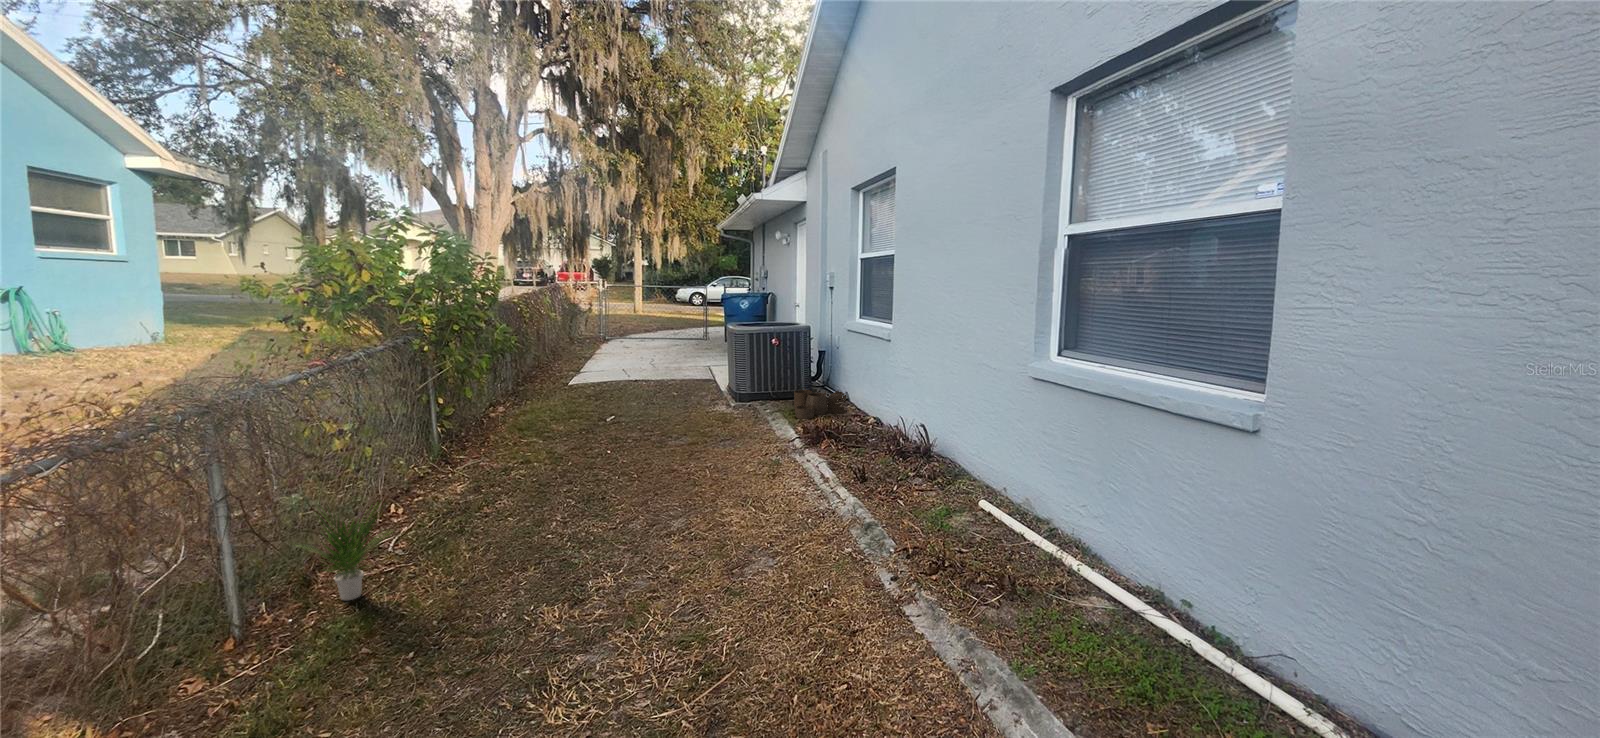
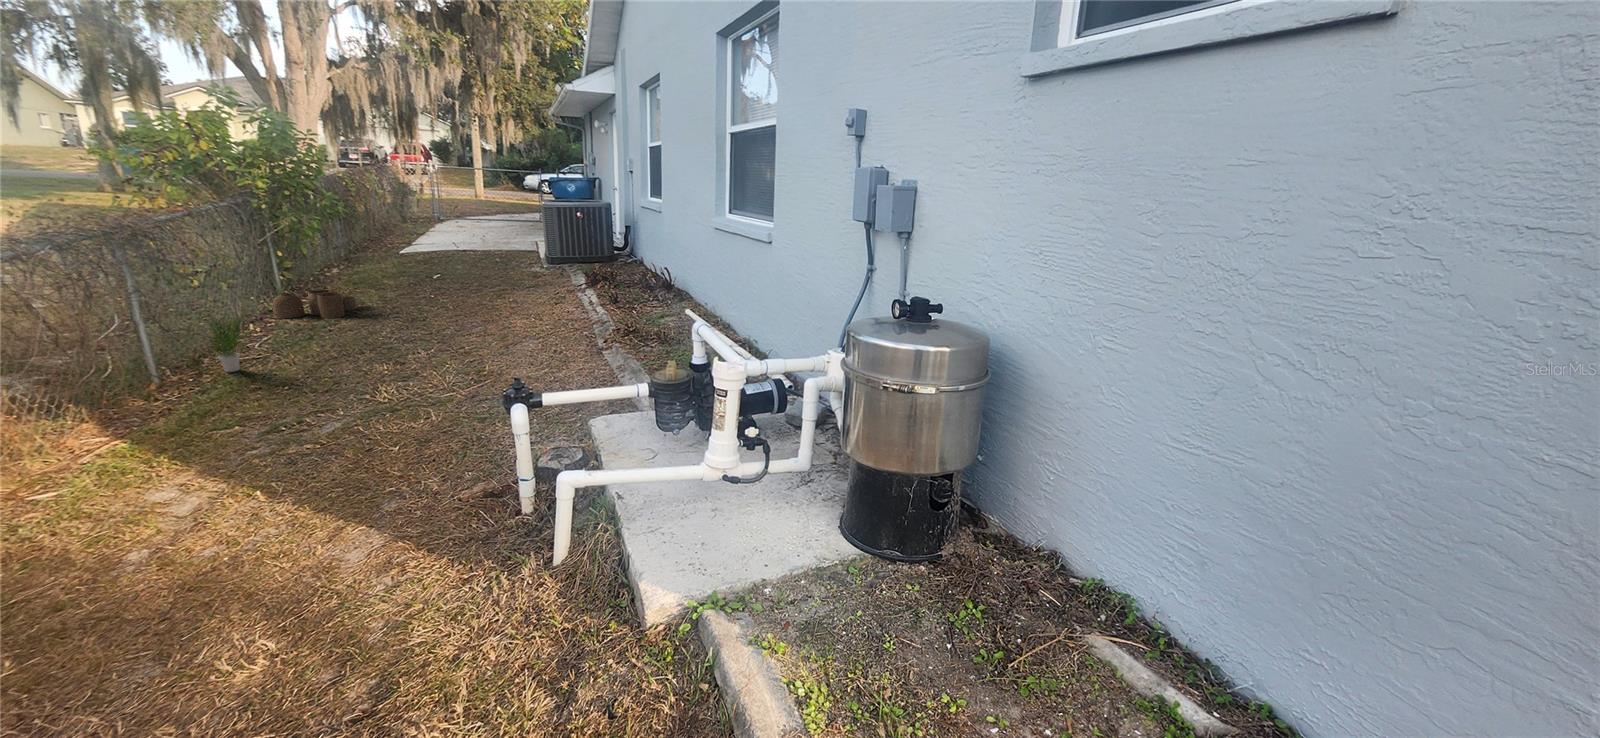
woven basket: present [794,387,847,419] -> present [273,288,358,318]

